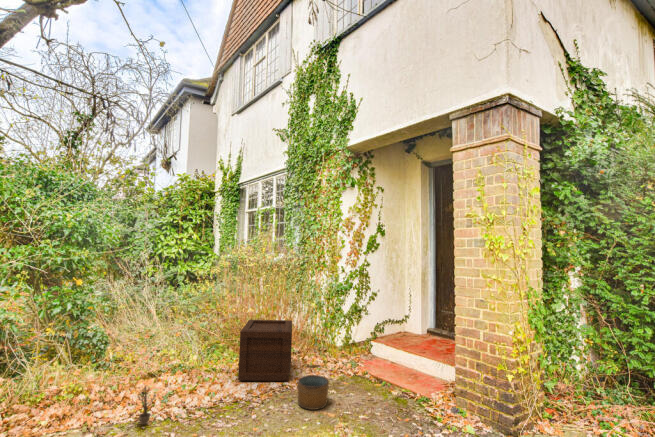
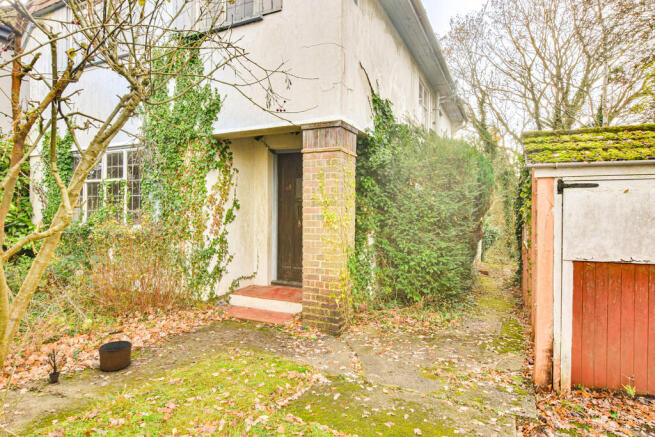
wooden crate: present [238,320,292,381] -> none [121,285,171,339]
bucket: present [297,365,329,410] -> present [98,331,132,371]

